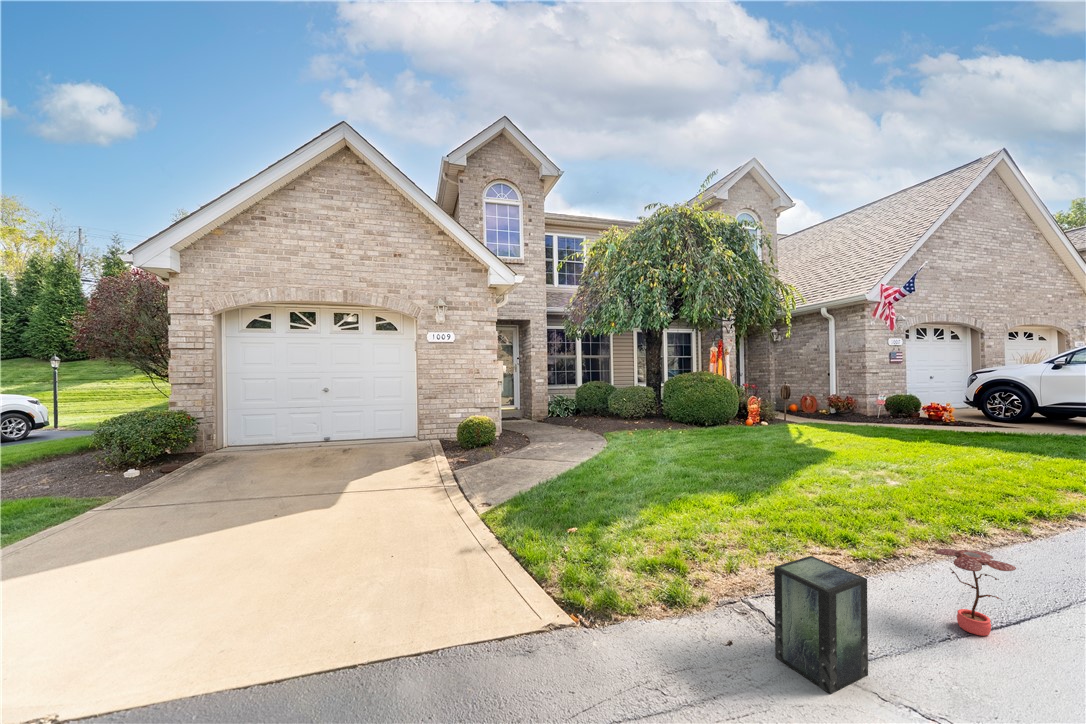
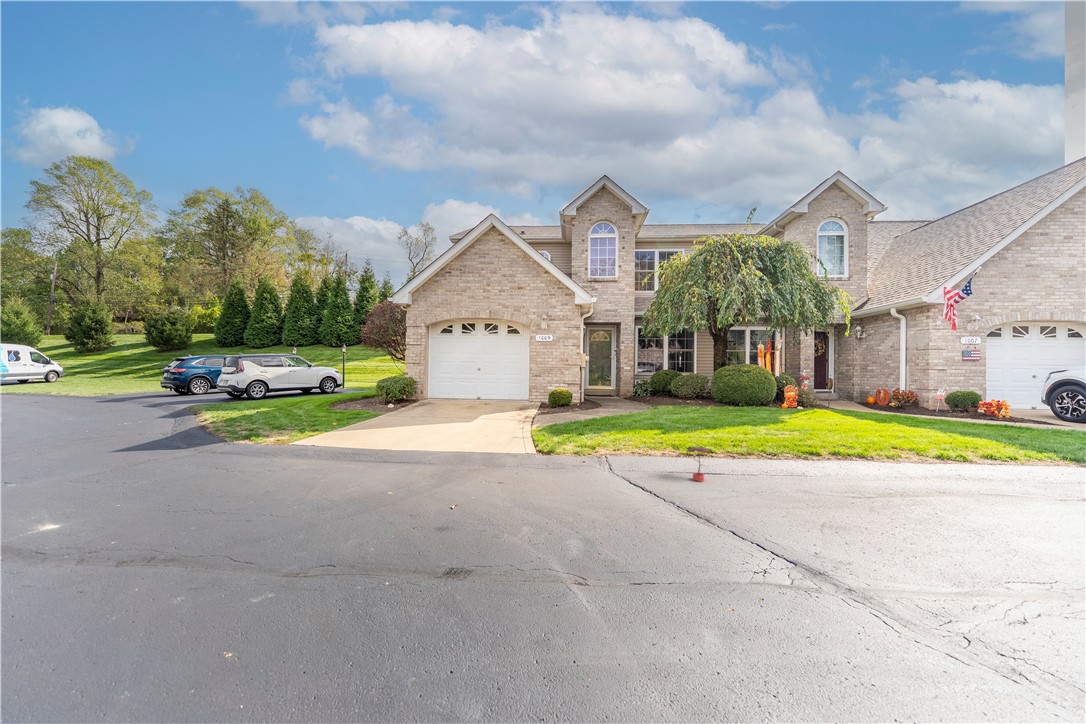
storage box: present [774,556,868,694] -> none [603,441,630,482]

